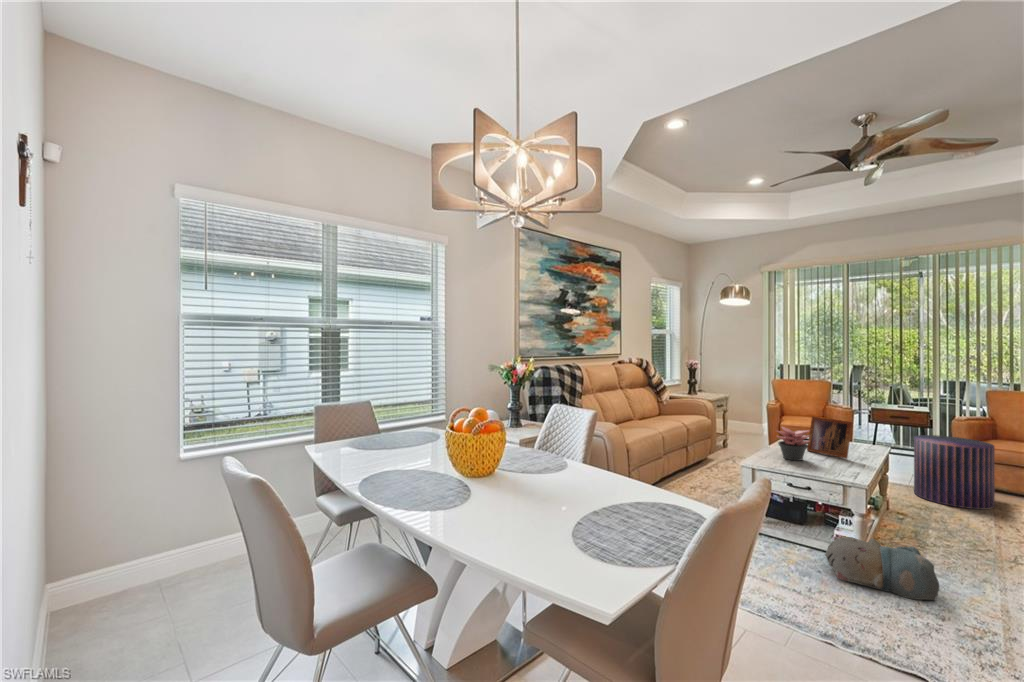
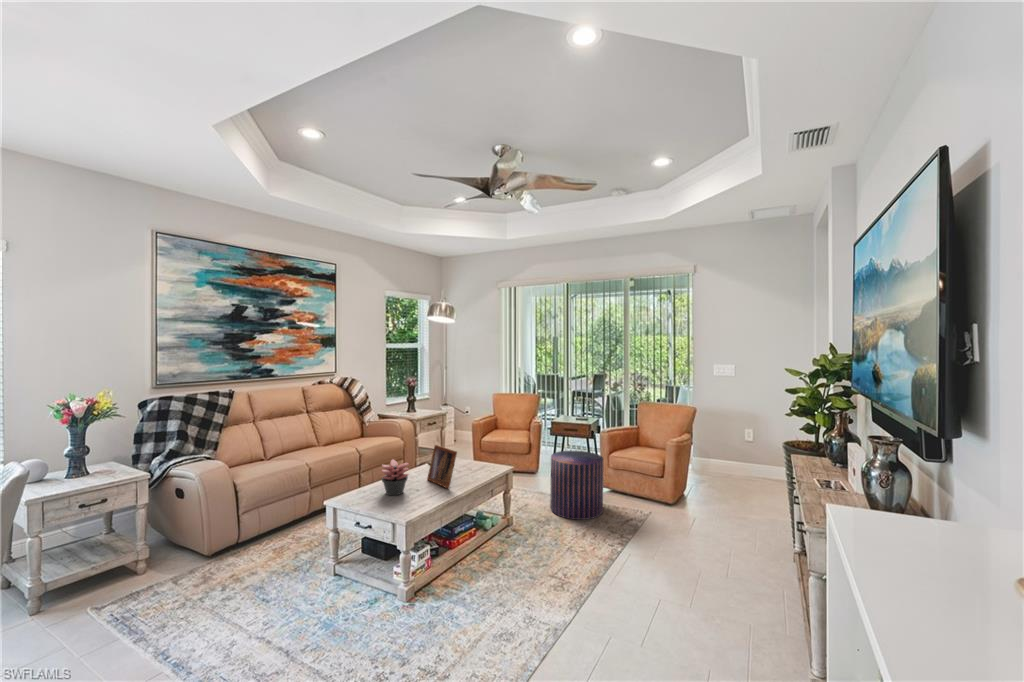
plush toy: present [825,537,939,600] -> none [351,582,436,648]

